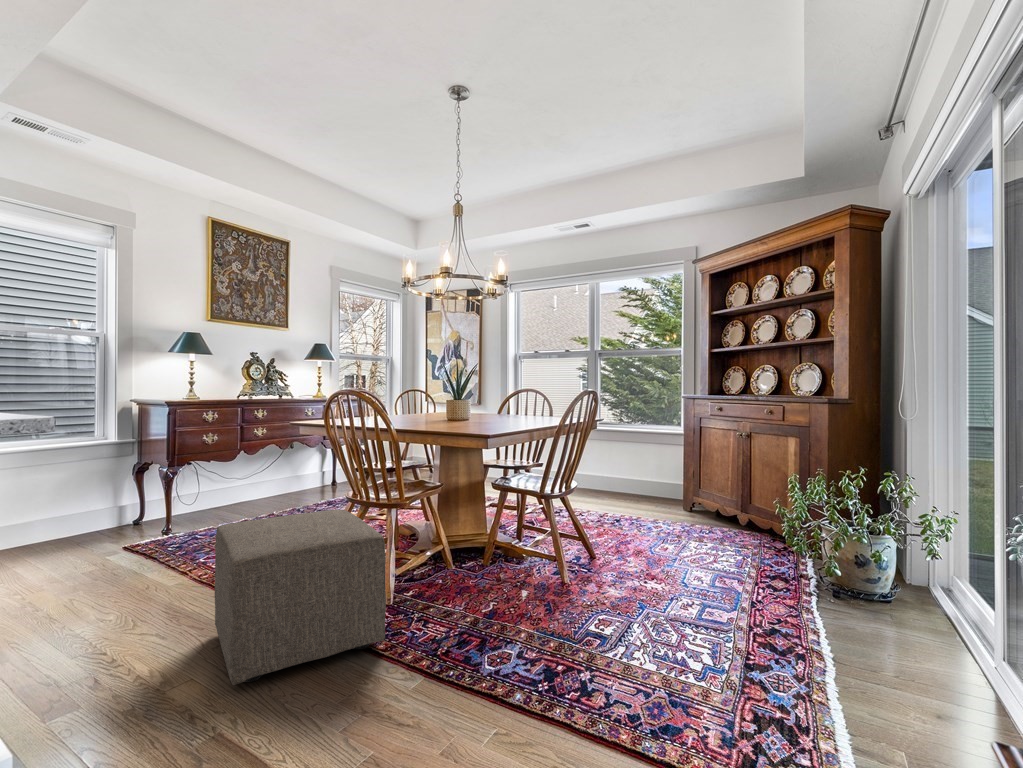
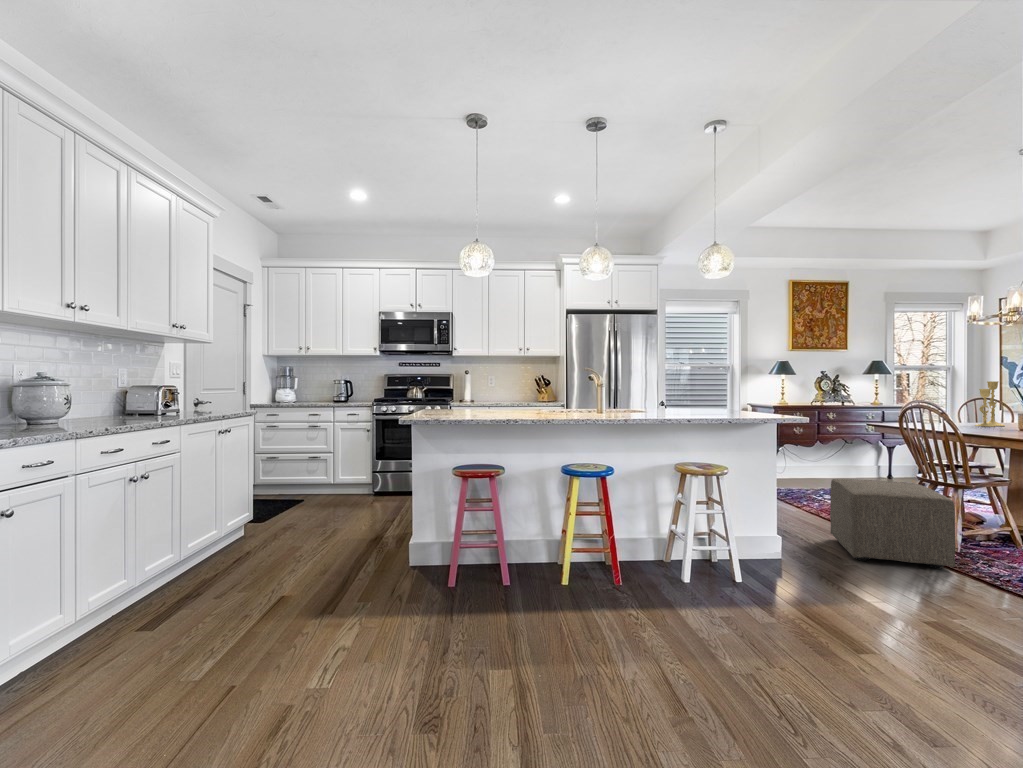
candlestick: none [409,365,434,418] -> present [975,381,1005,427]

